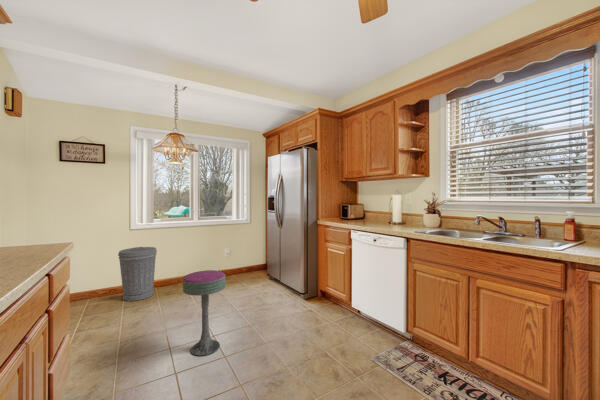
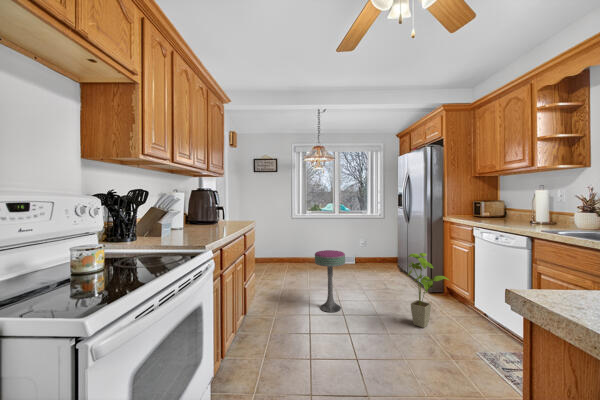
trash can: present [118,247,157,301] -> none [283,232,307,270]
house plant: none [299,262,341,344] -> present [407,253,449,328]

